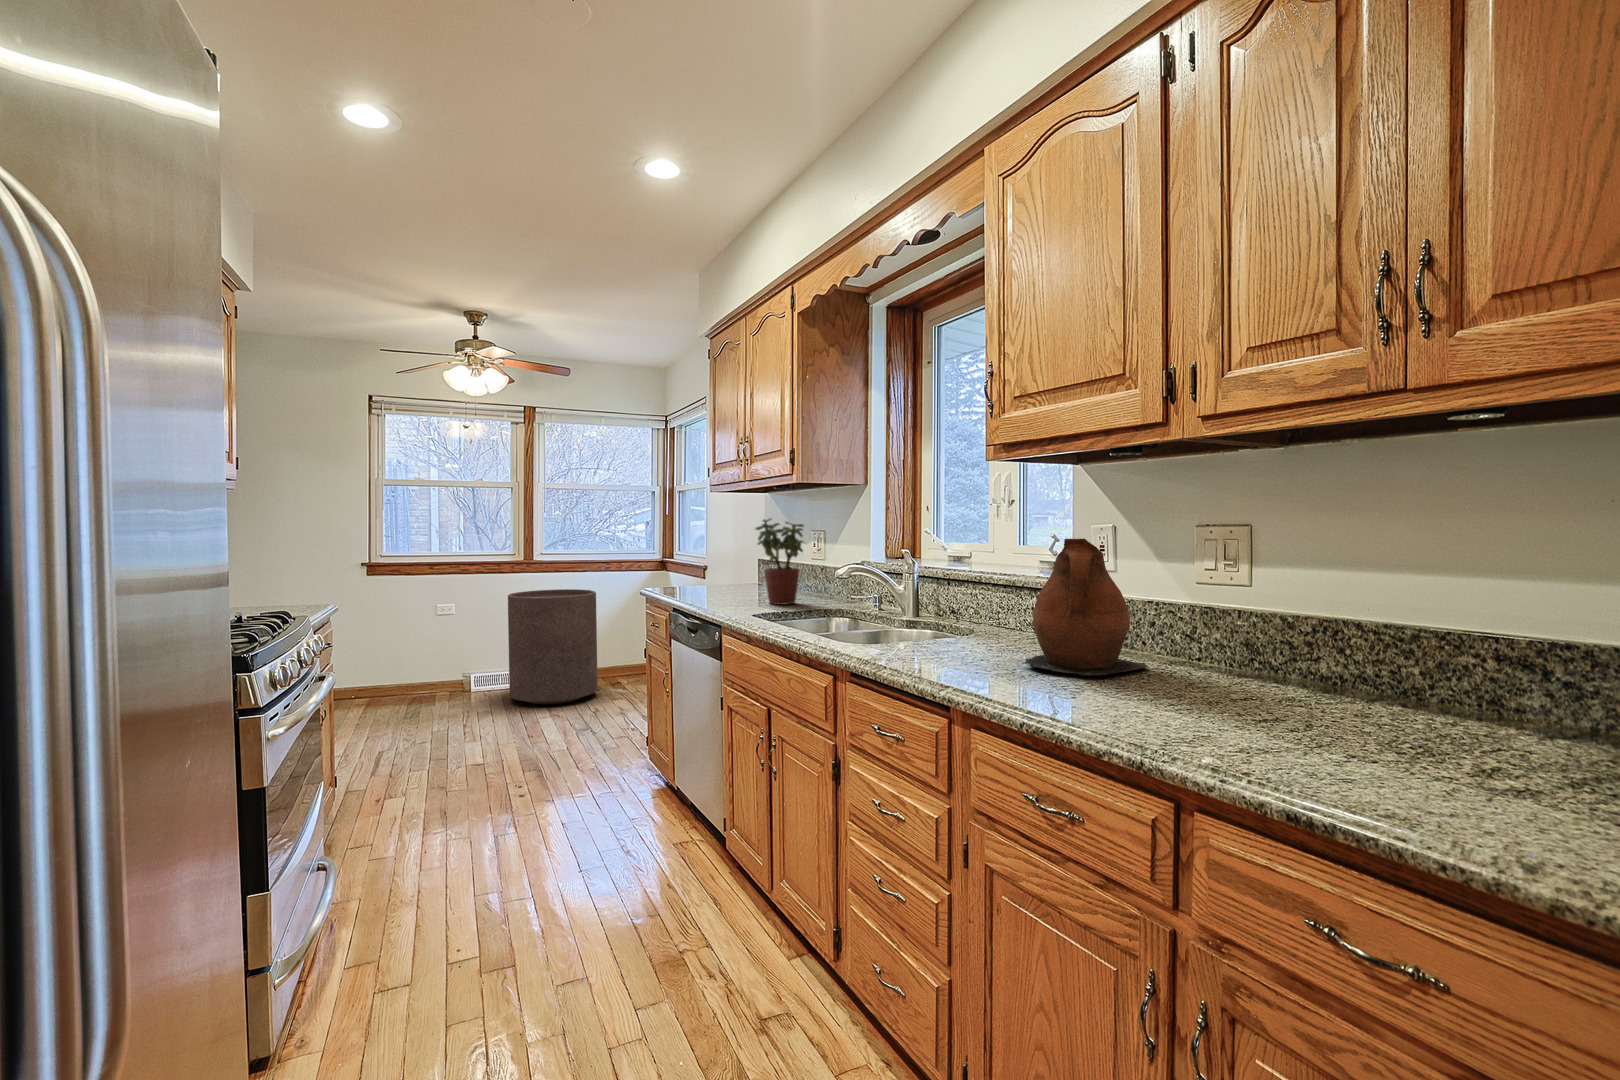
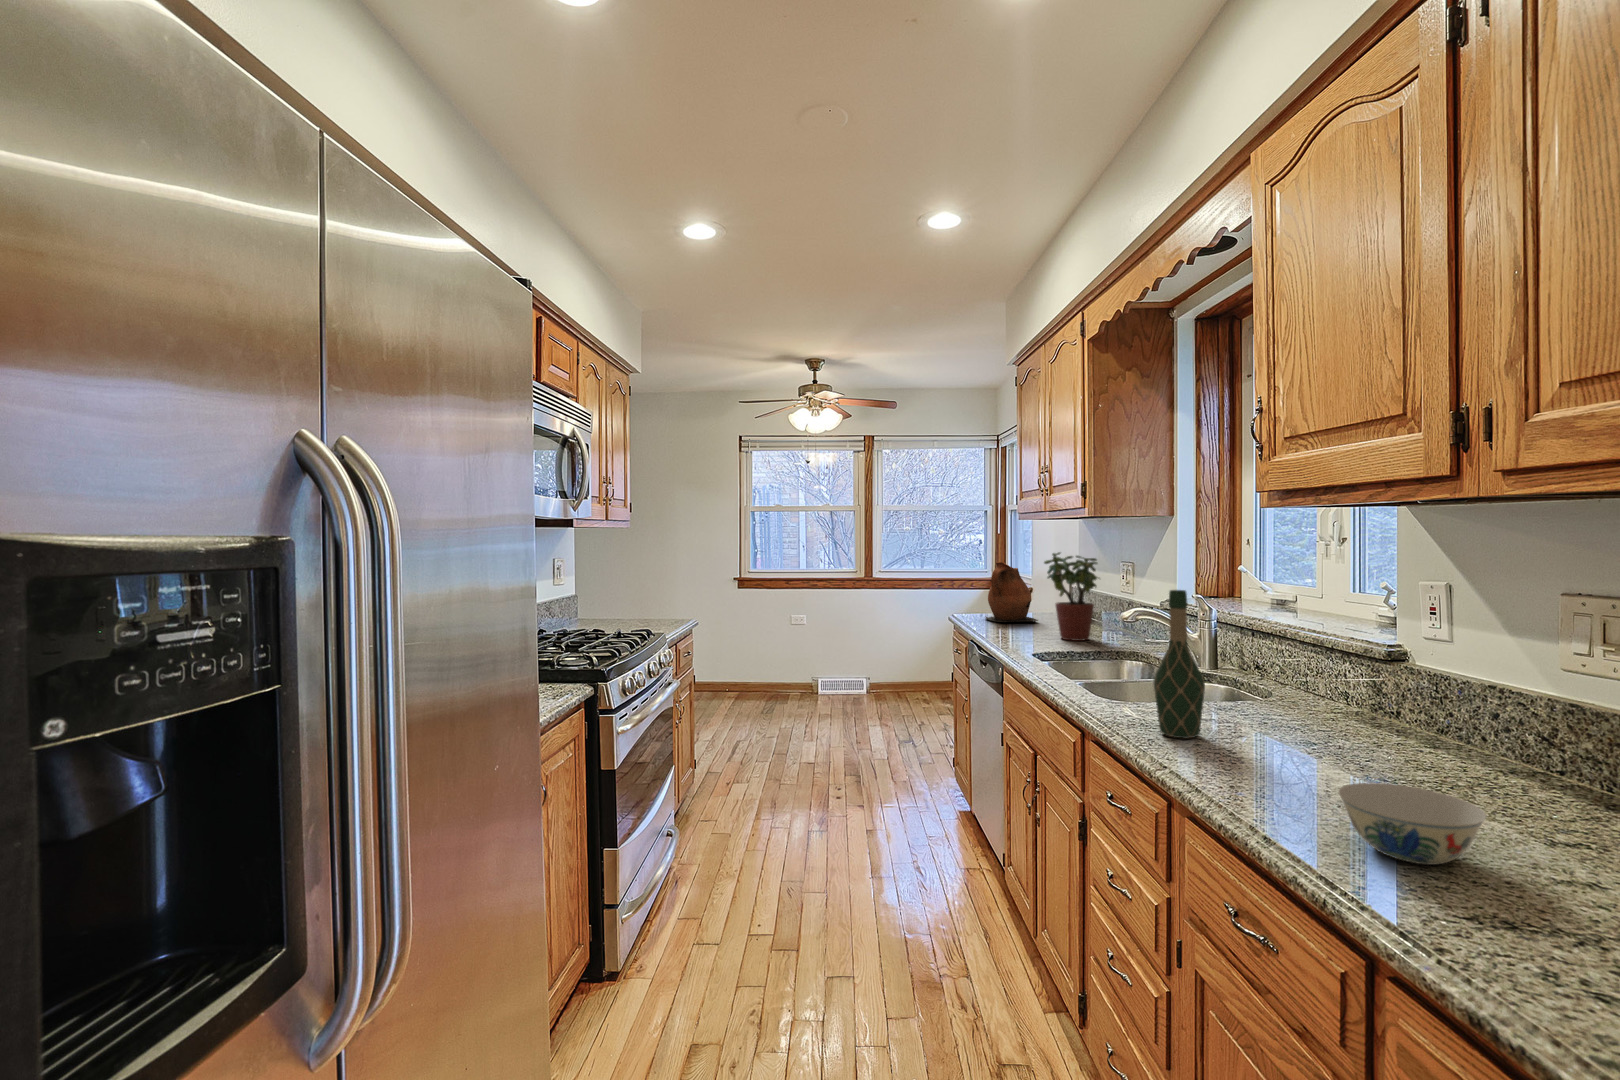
wine bottle: none [914,531,957,665] -> present [1154,590,1205,738]
ceramic pitcher: present [1023,538,1147,676] -> present [986,562,1038,622]
trash can: present [508,589,598,704] -> none [848,605,926,710]
bowl: none [1109,668,1211,723] -> present [1339,783,1486,865]

